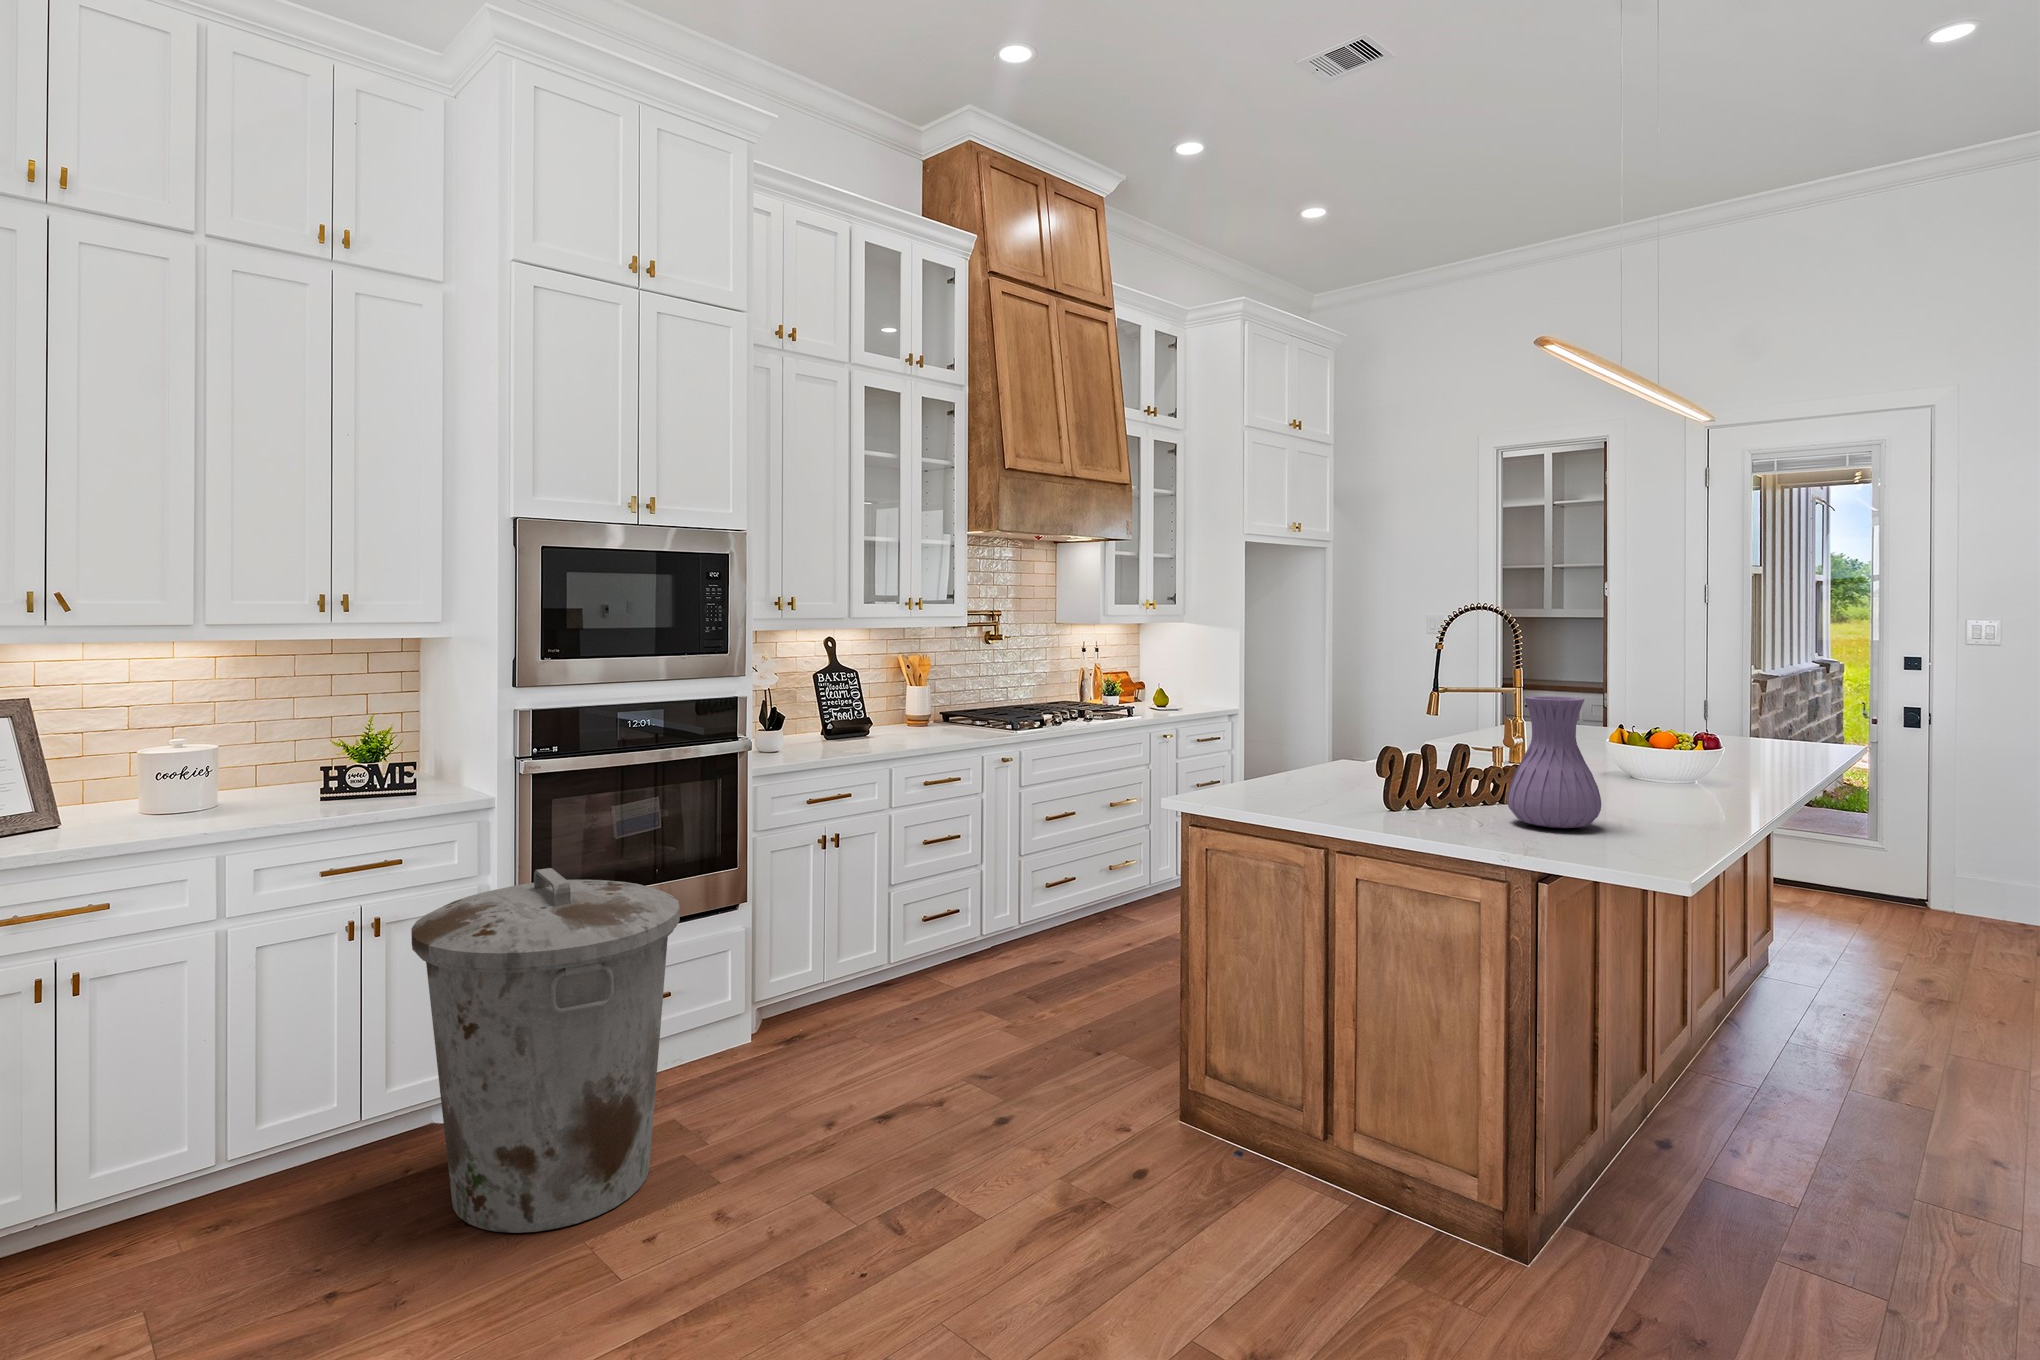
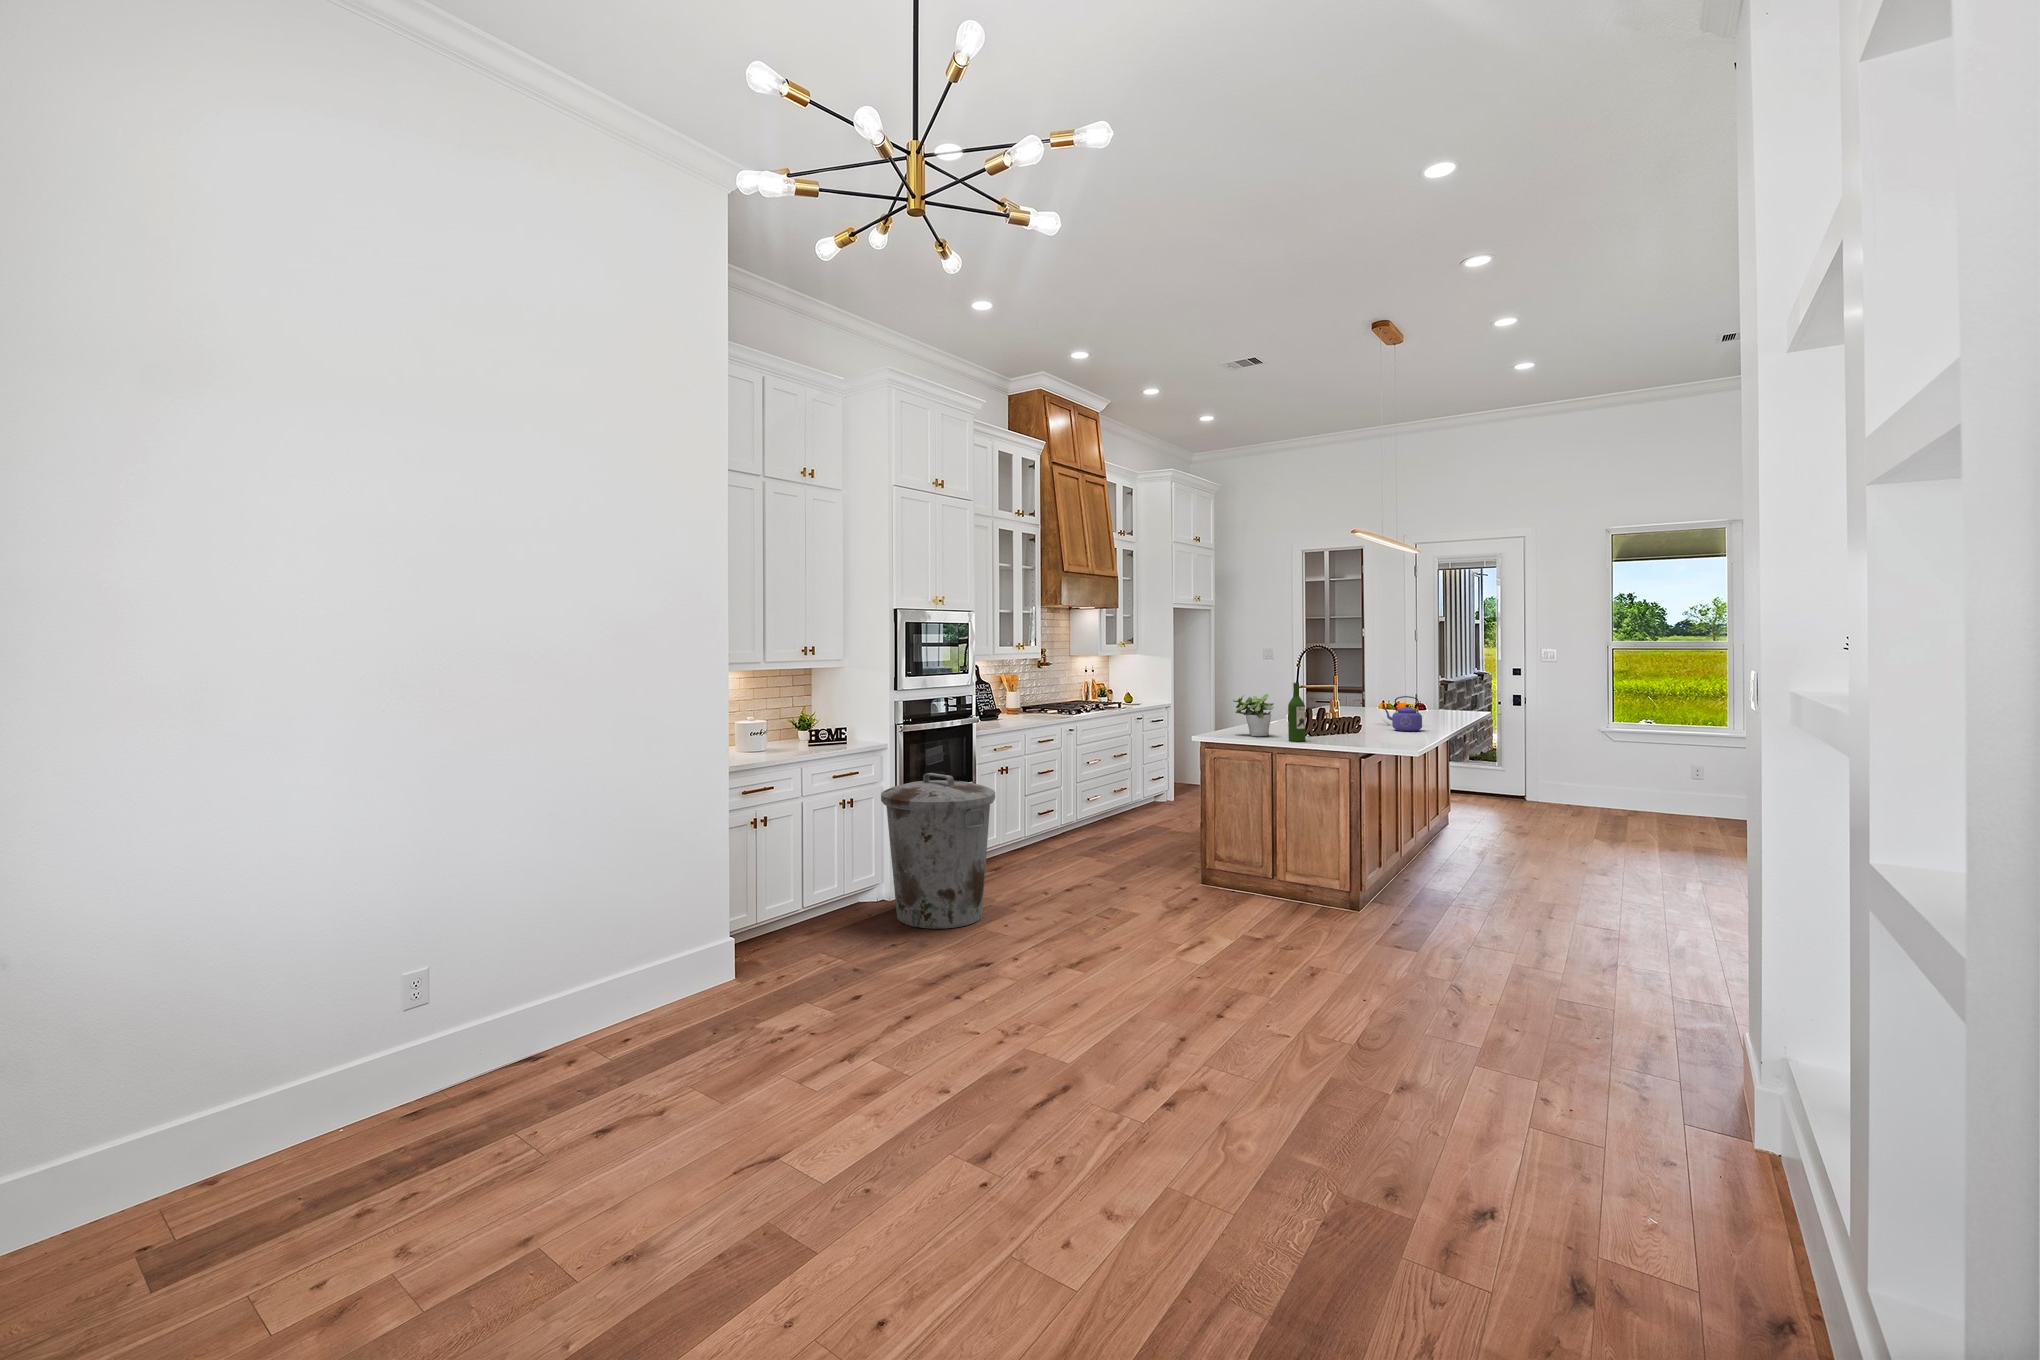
wine bottle: none [1370,687,1410,826] -> present [1288,683,1305,741]
vase: present [1507,696,1601,828] -> none [1343,686,1381,740]
potted plant: none [1262,709,1351,803] -> present [1233,694,1274,736]
kettle: none [1615,719,1711,801] -> present [1383,696,1422,731]

